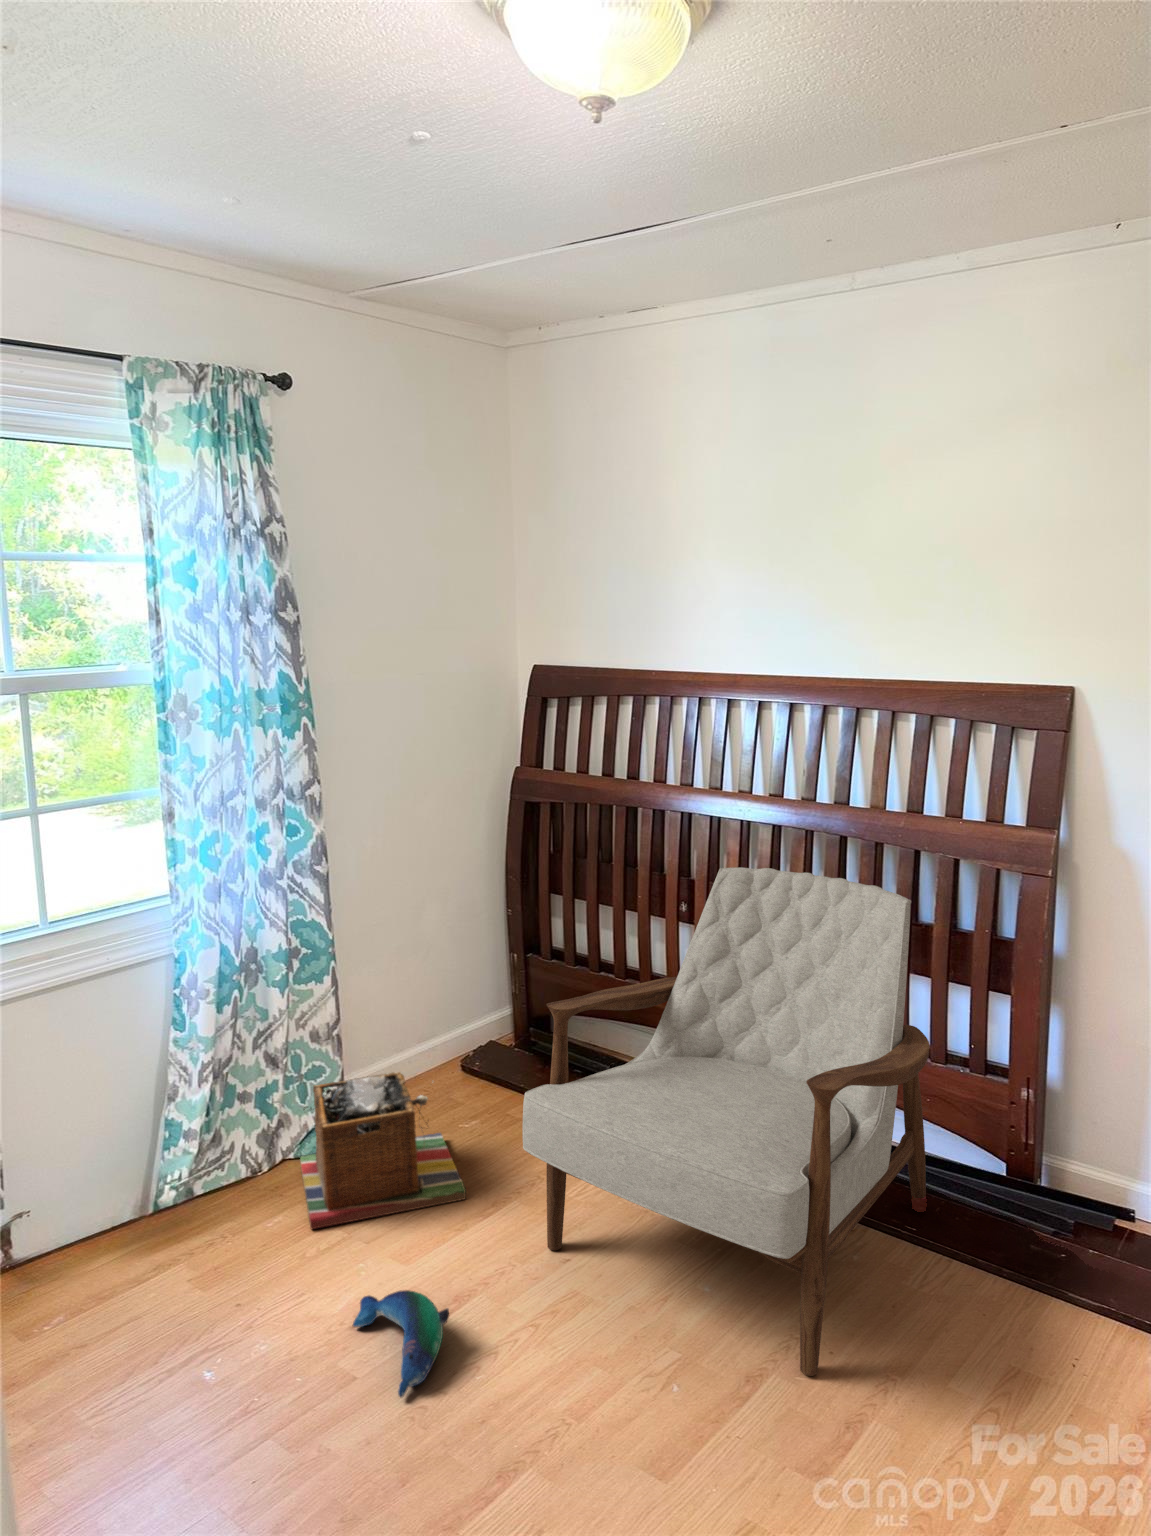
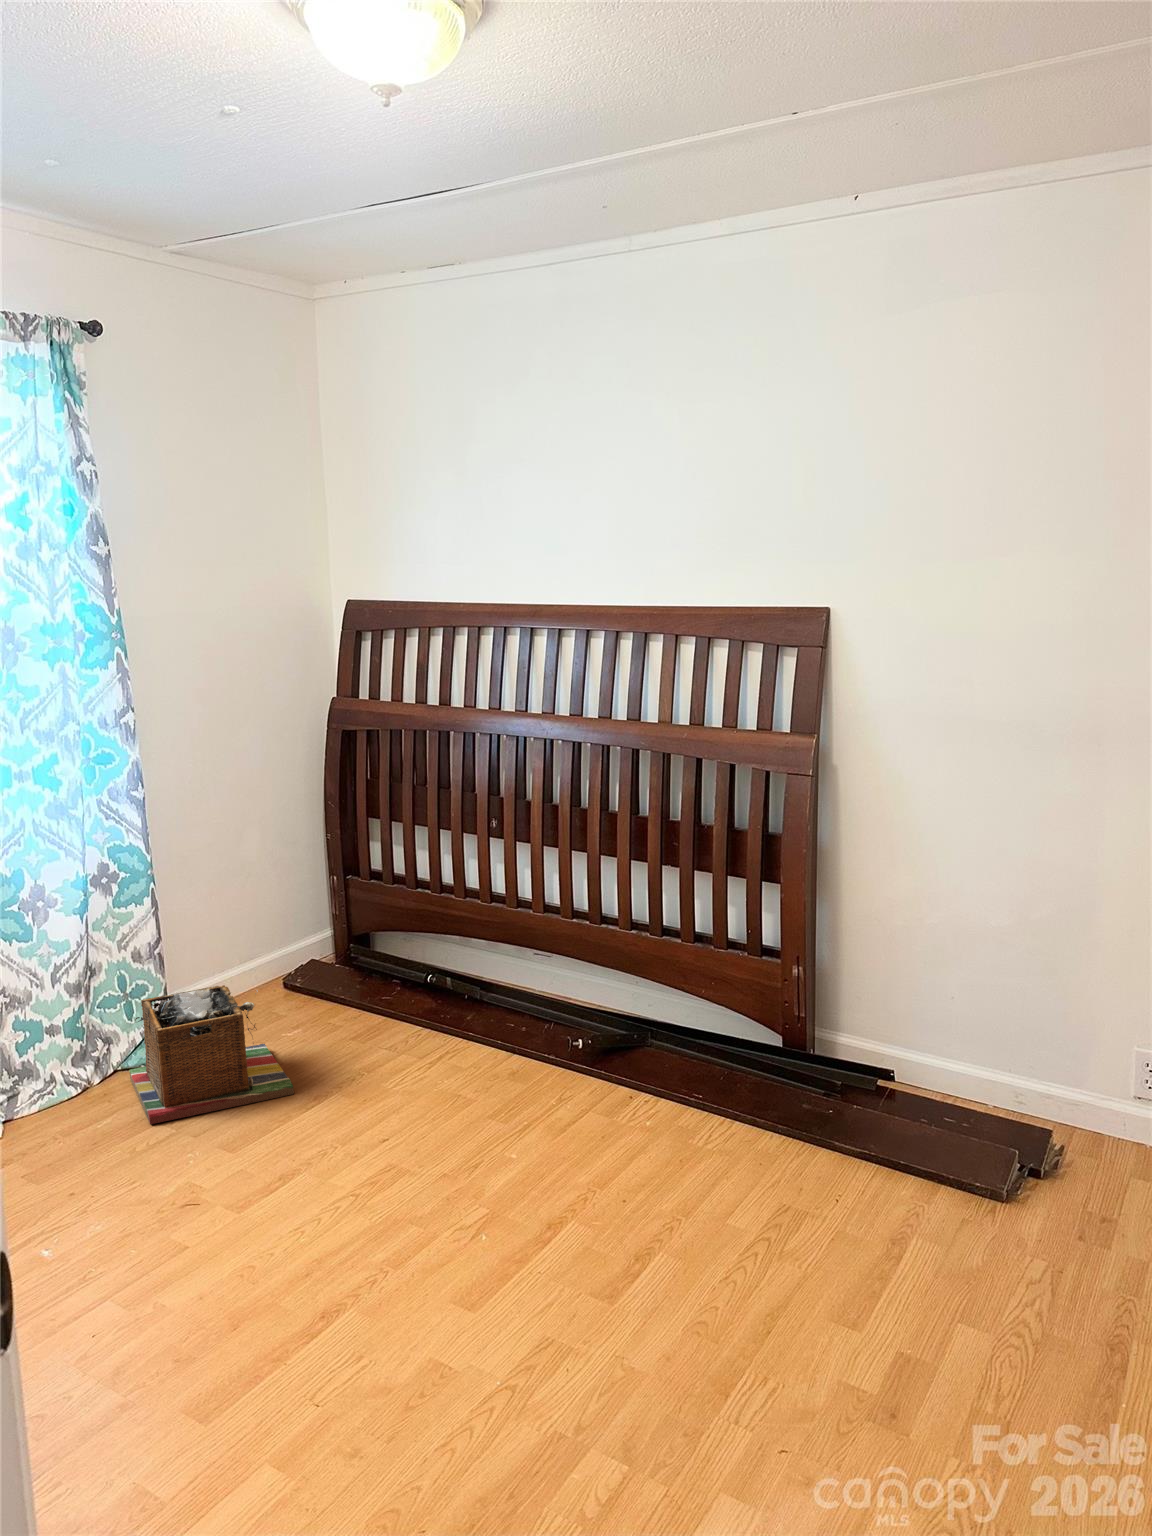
armchair: present [523,867,930,1376] -> none [346,780,708,1190]
plush toy: present [353,1290,449,1397] -> none [202,1152,288,1227]

